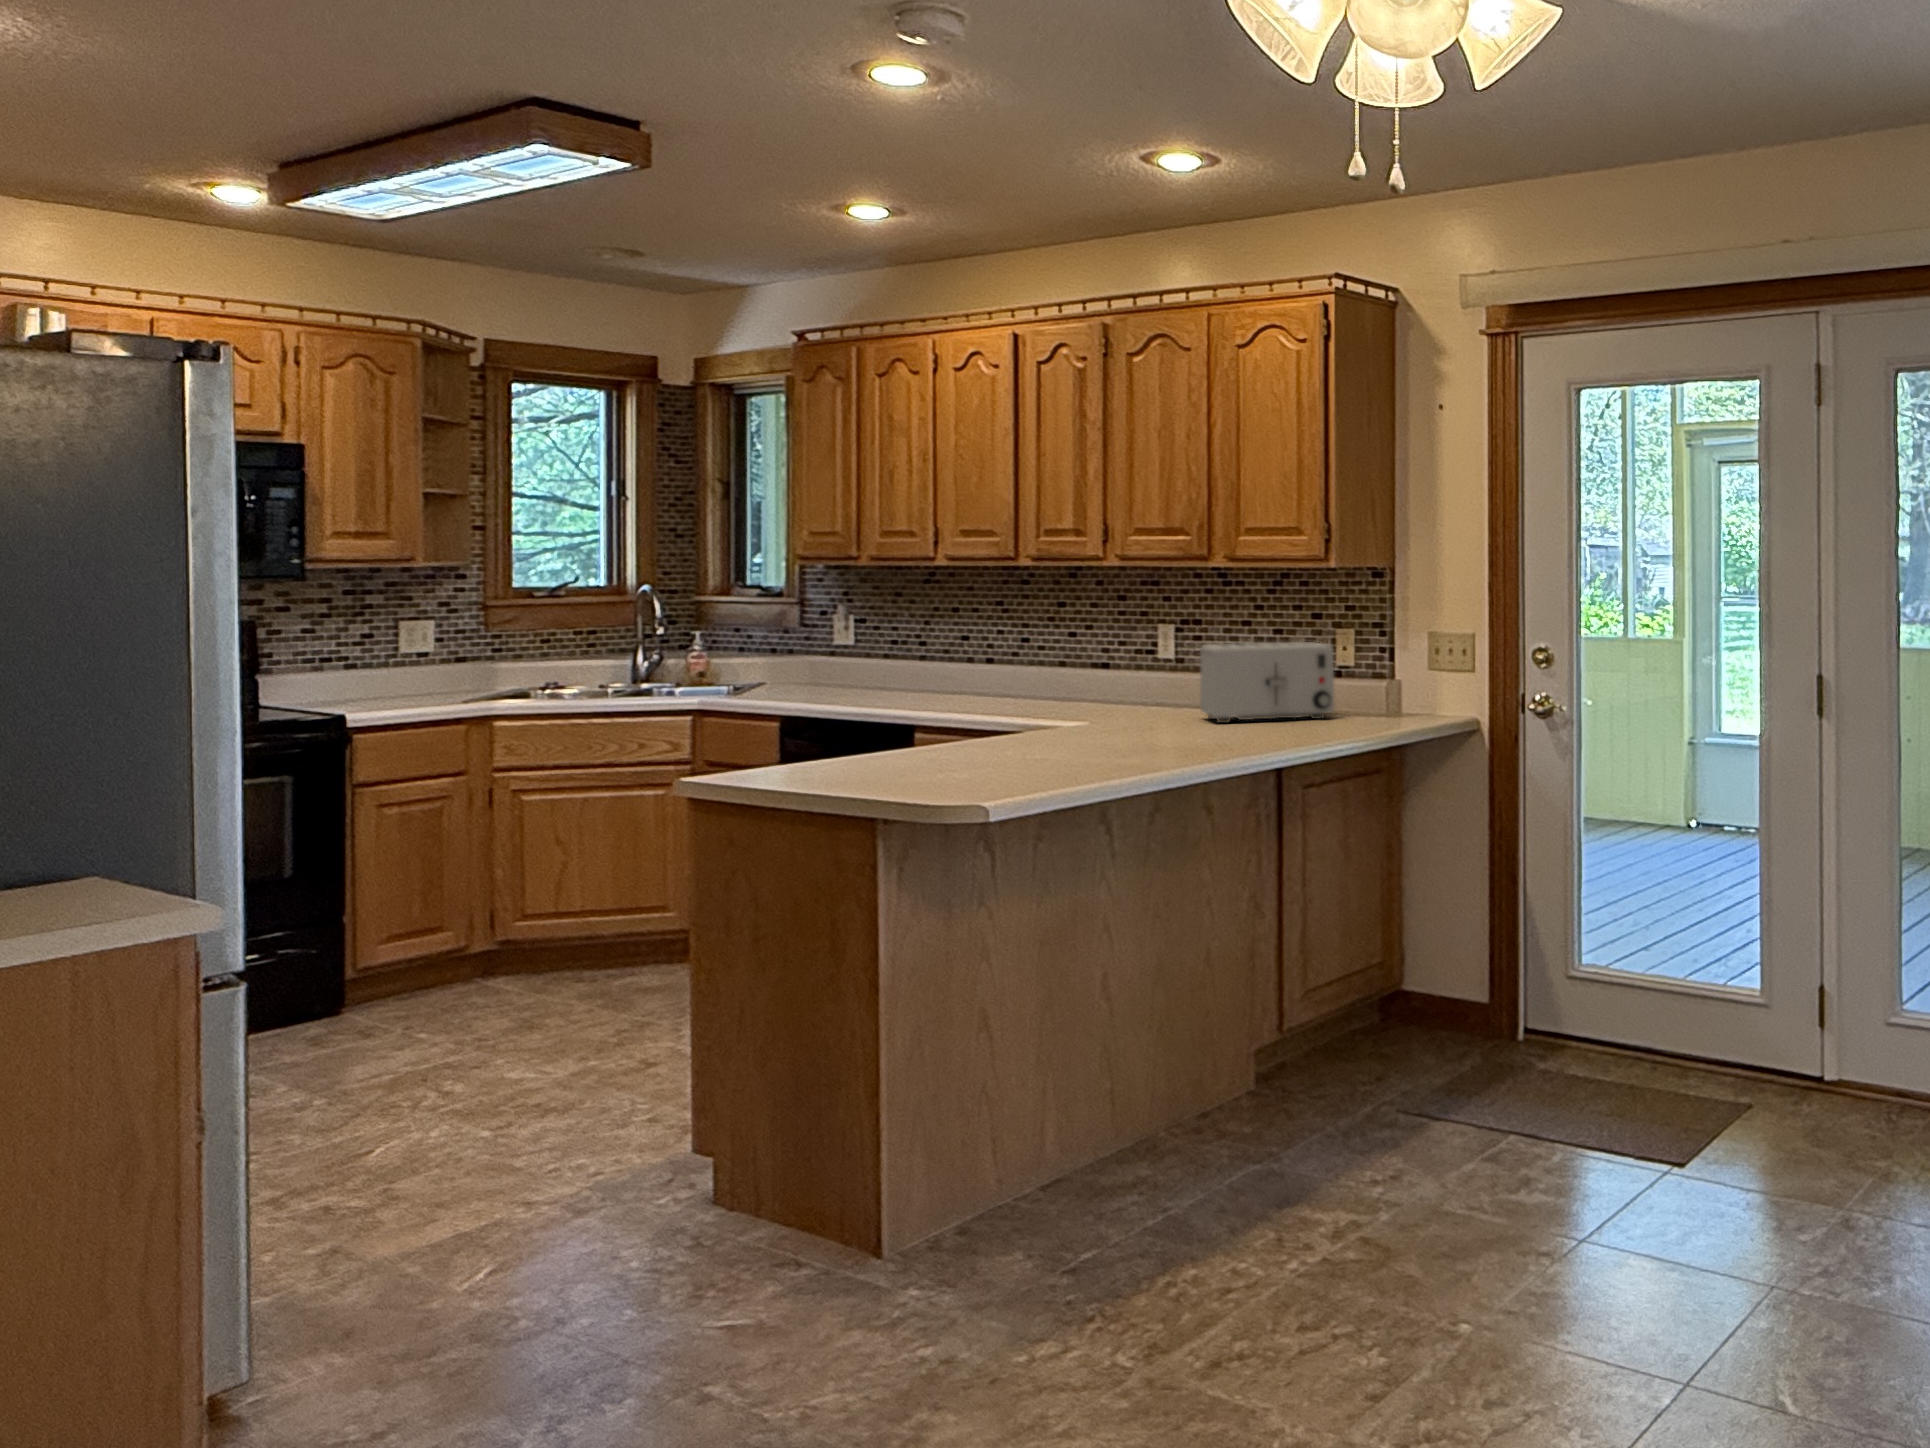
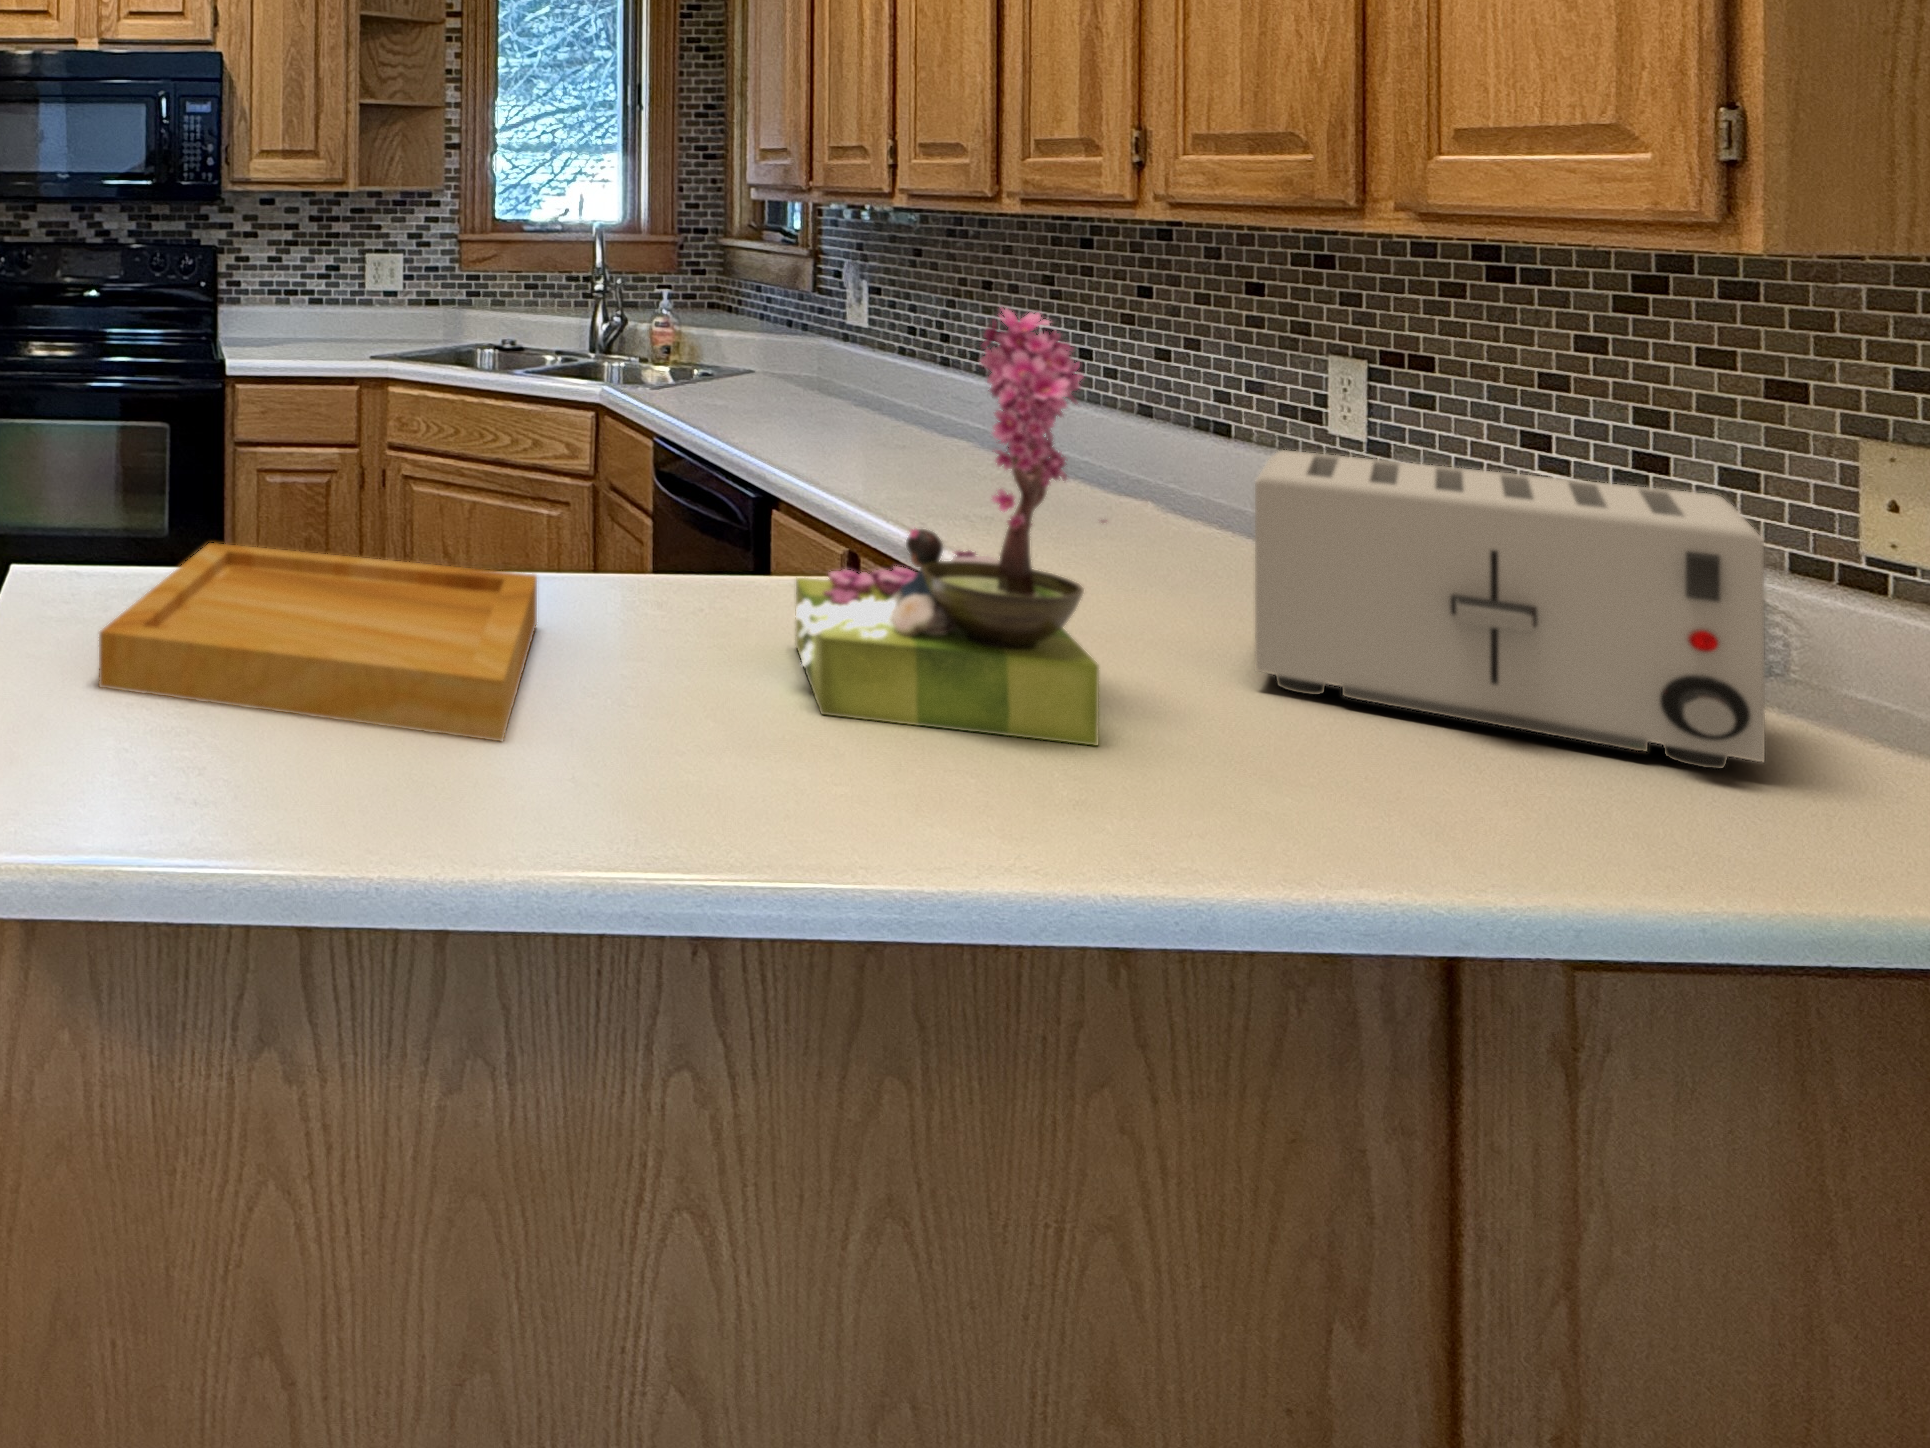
flower arrangement: none [1082,591,1204,742] -> present [796,309,1107,745]
tray: none [836,723,1065,773] -> present [99,543,537,741]

